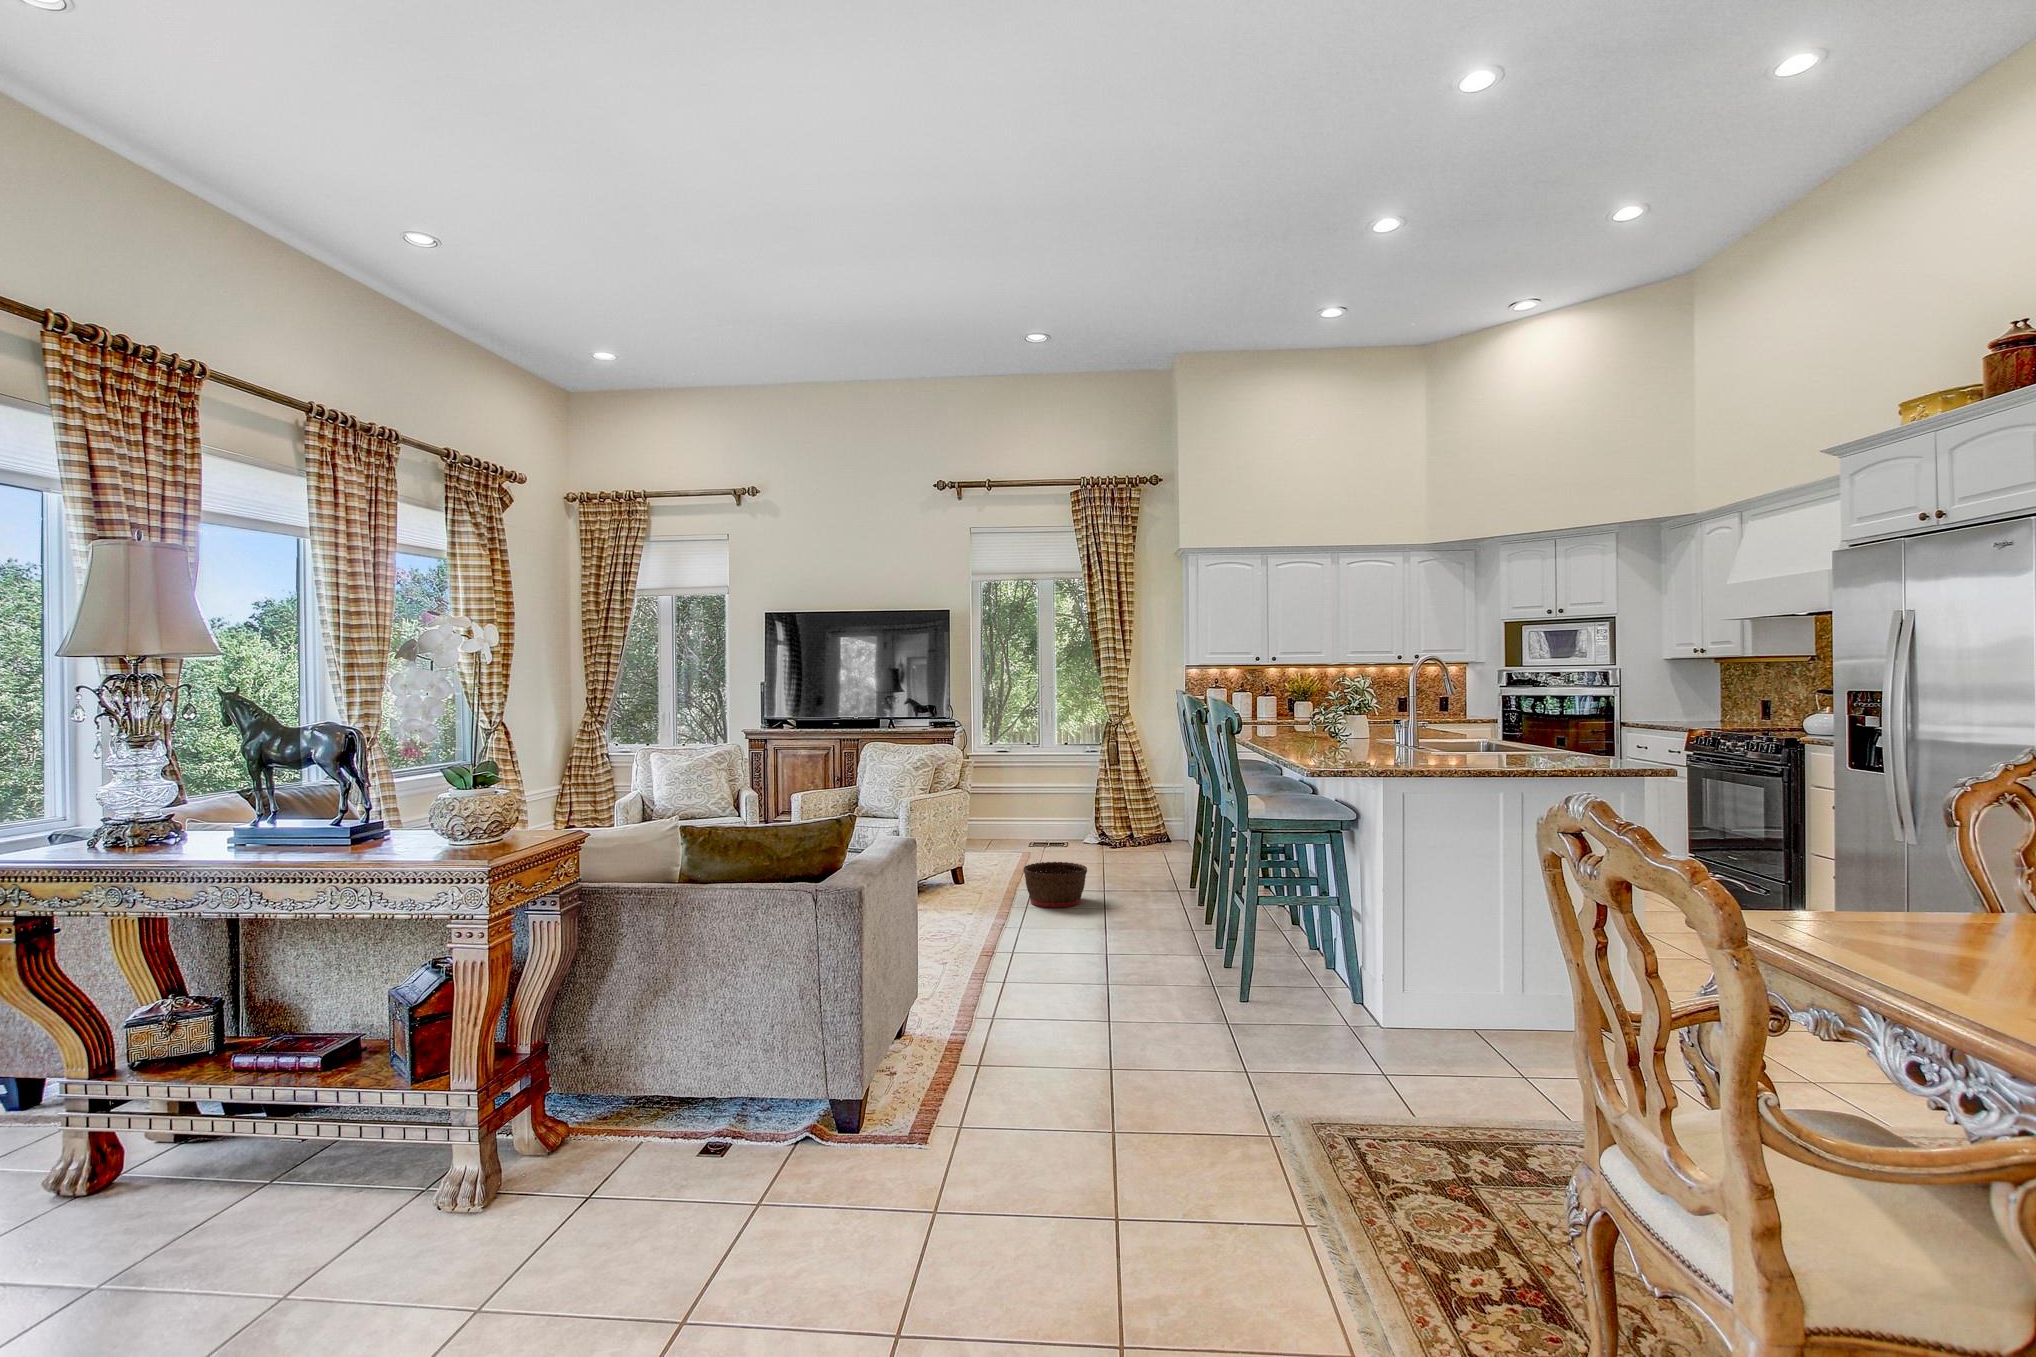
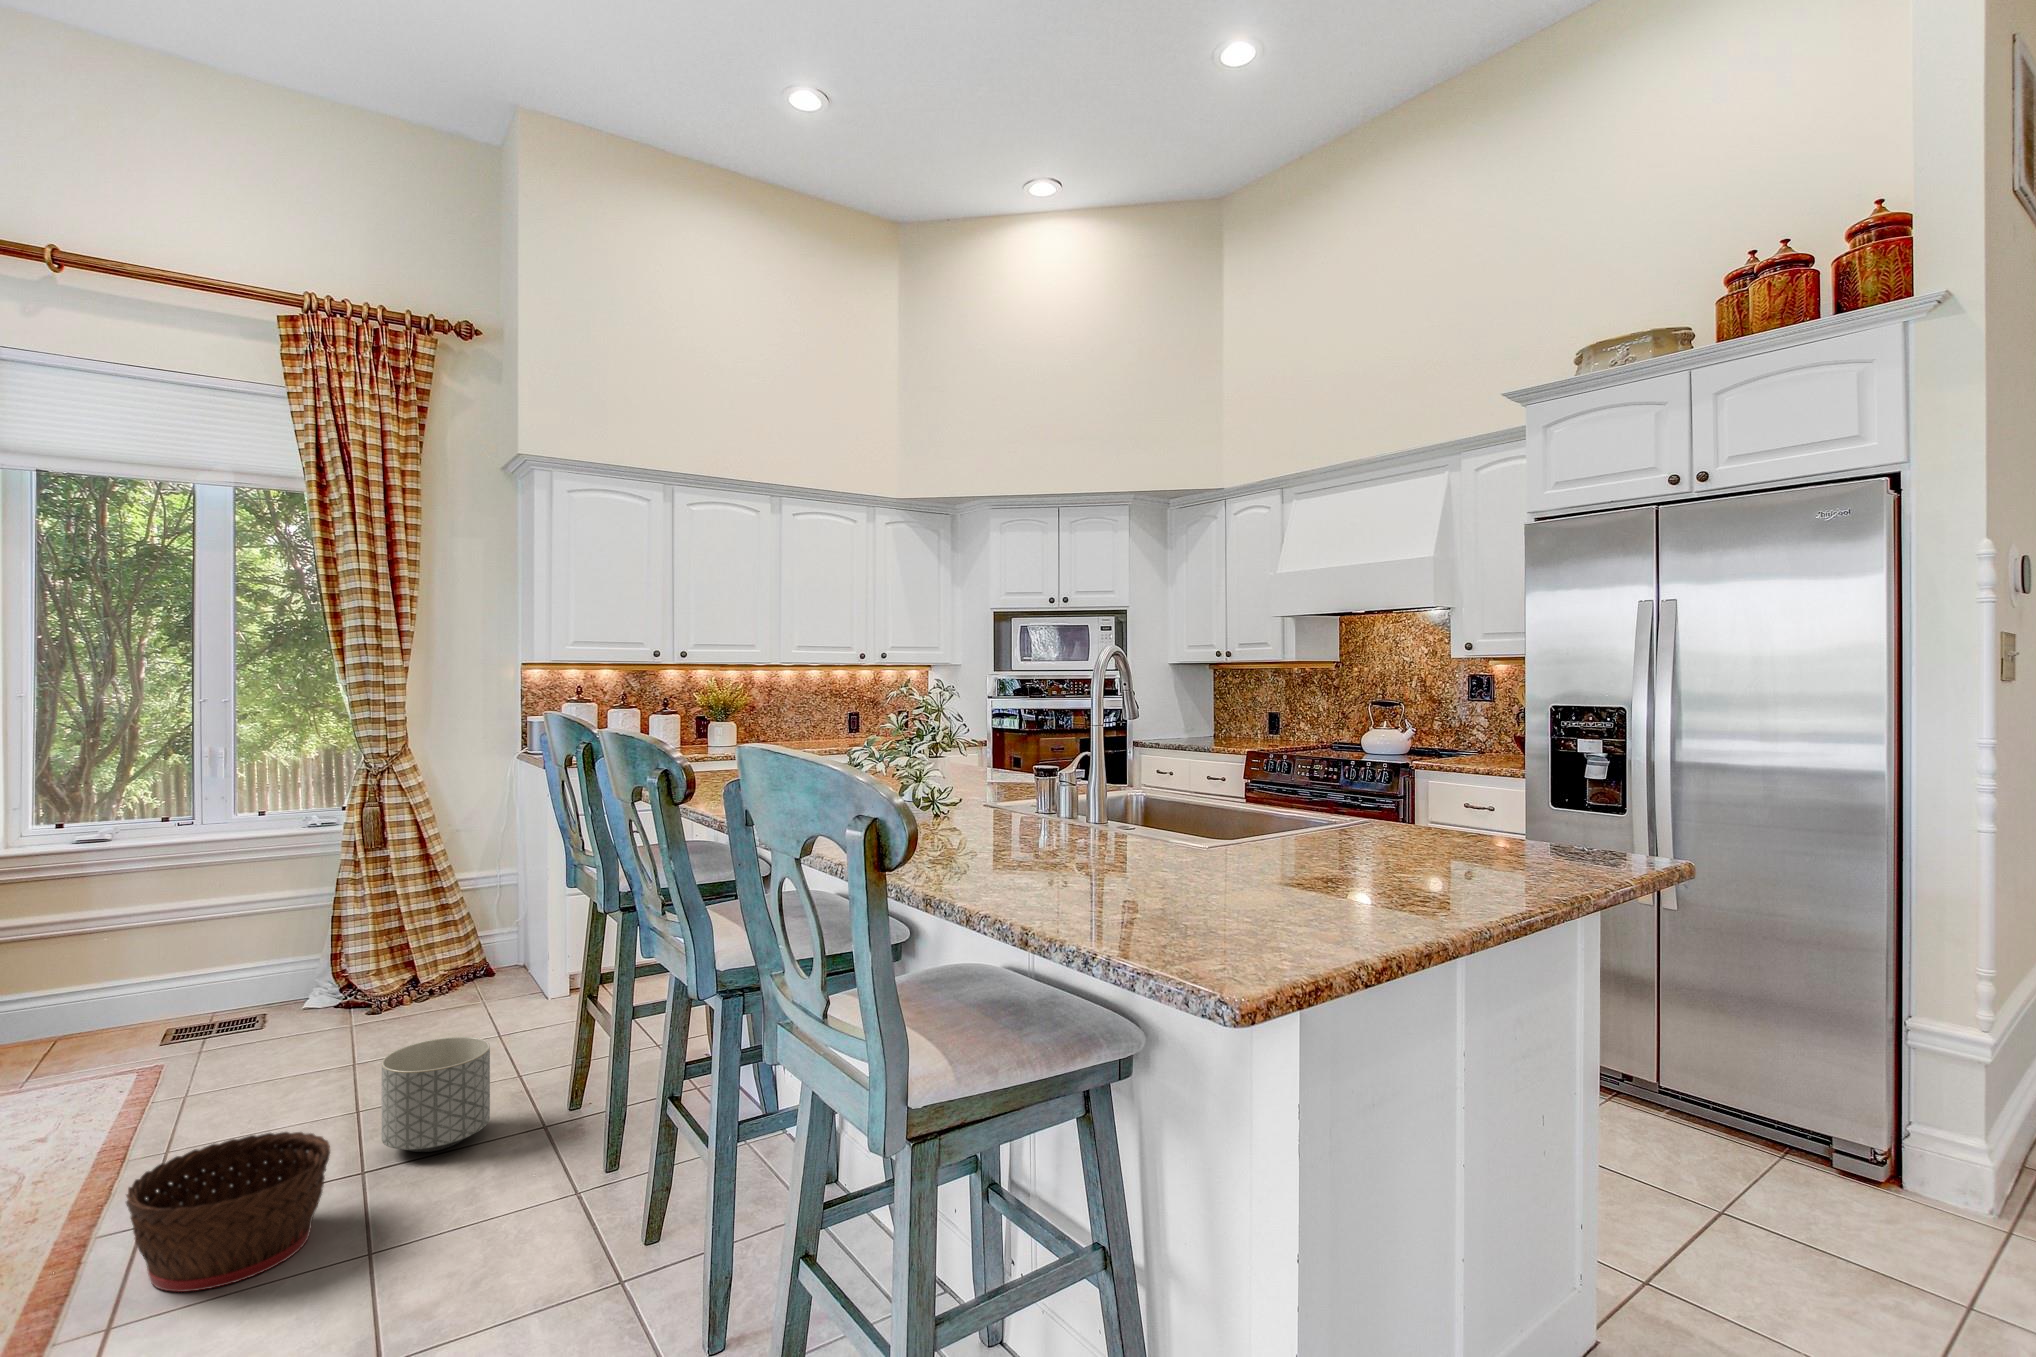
planter: none [1108,844,1152,890] -> present [382,1037,490,1152]

